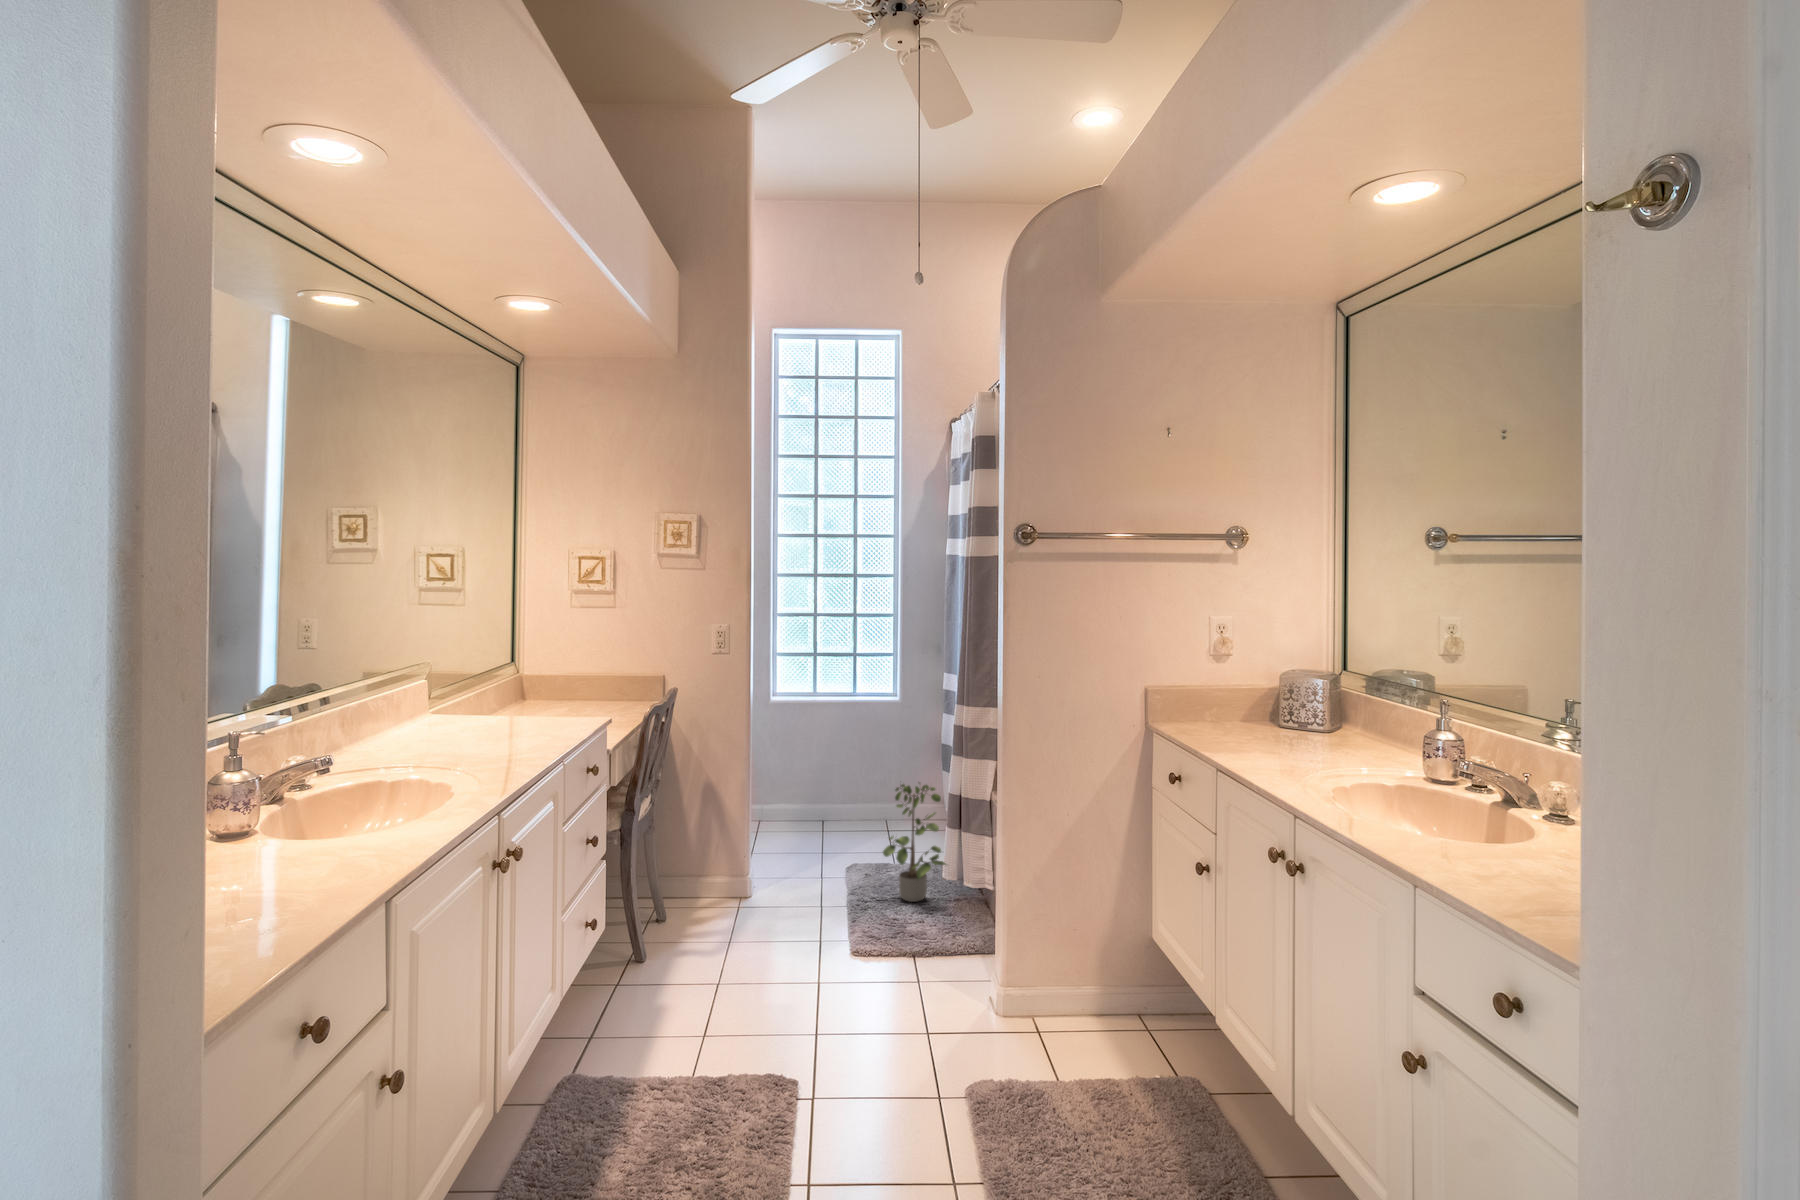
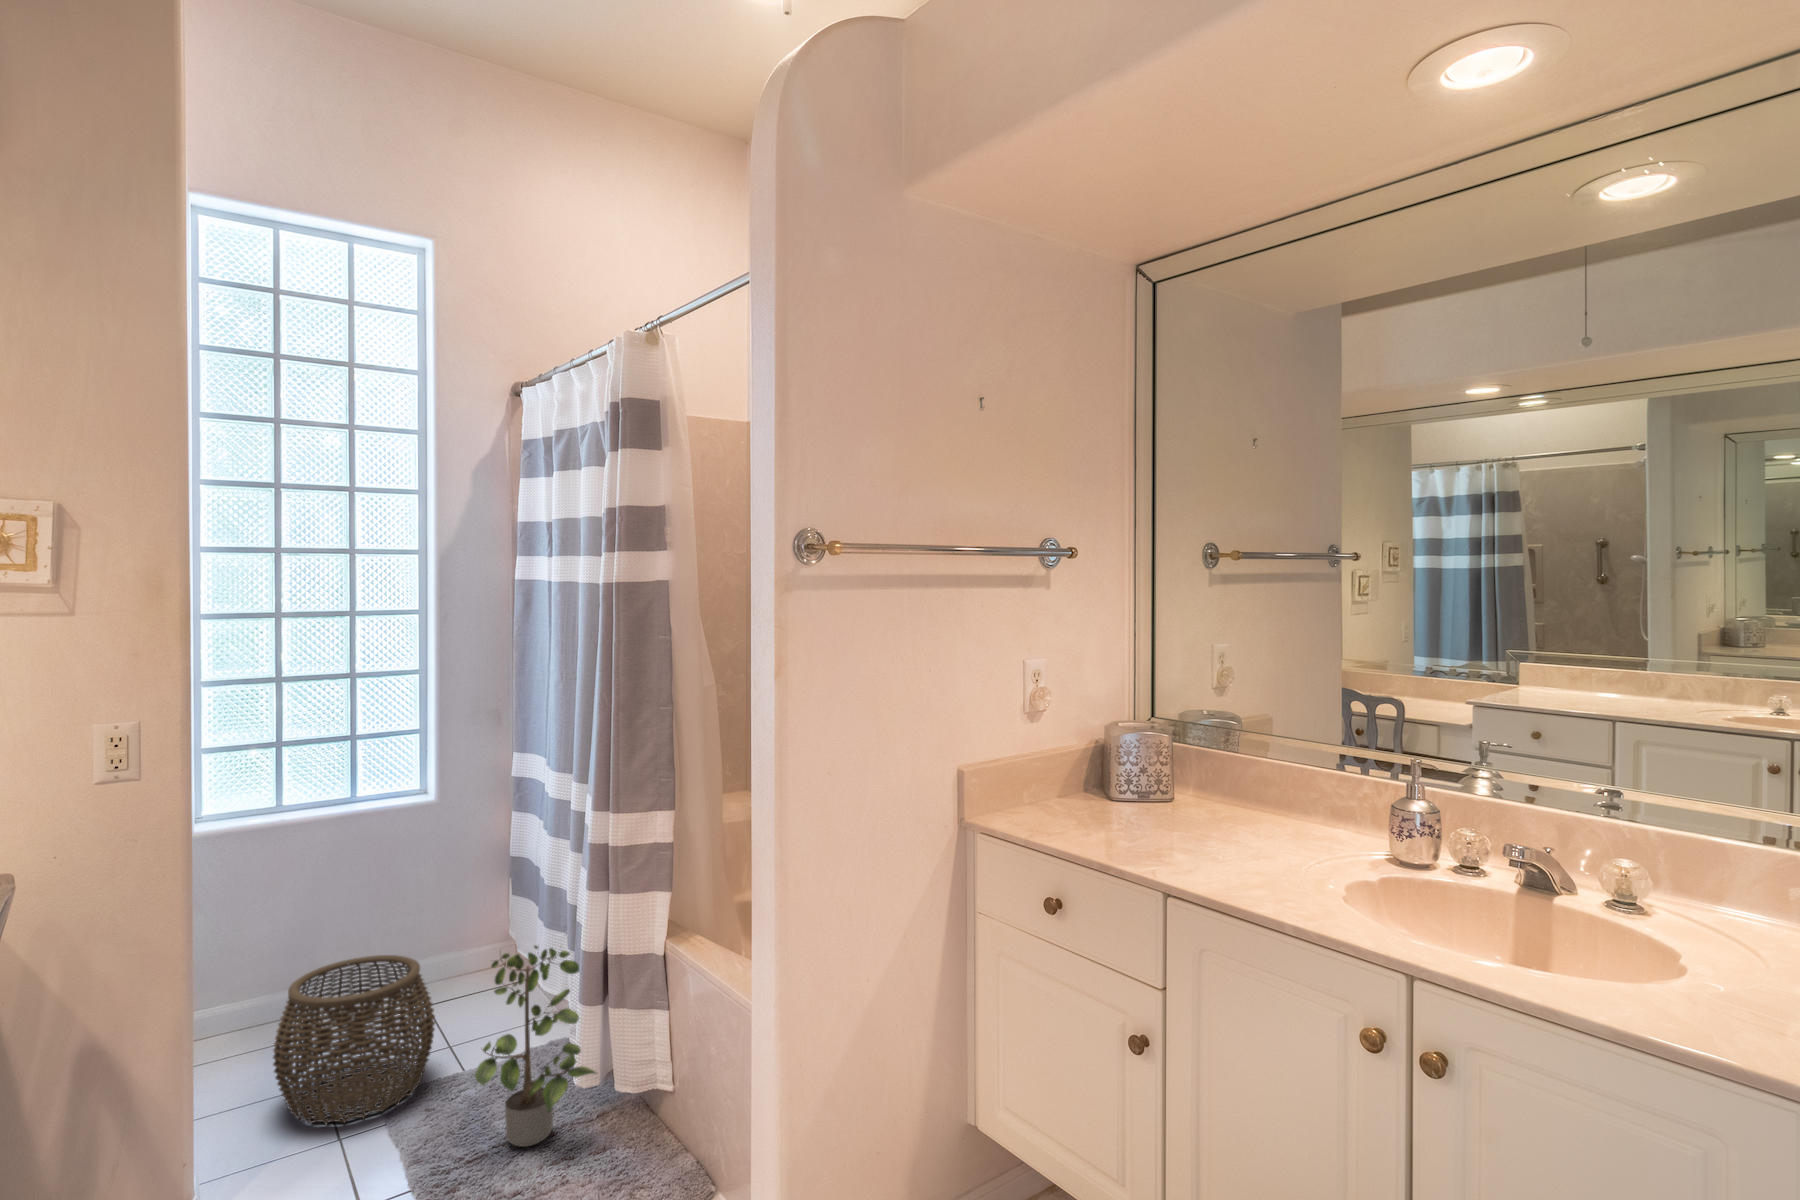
woven basket: none [794,784,878,871] -> present [273,955,435,1125]

